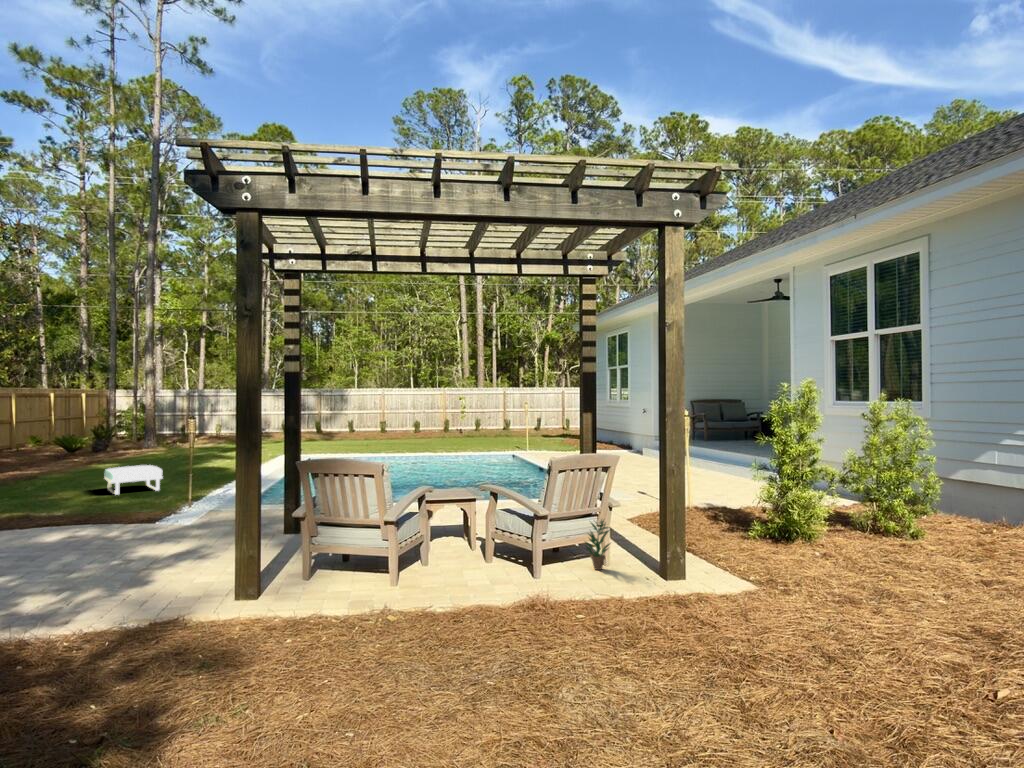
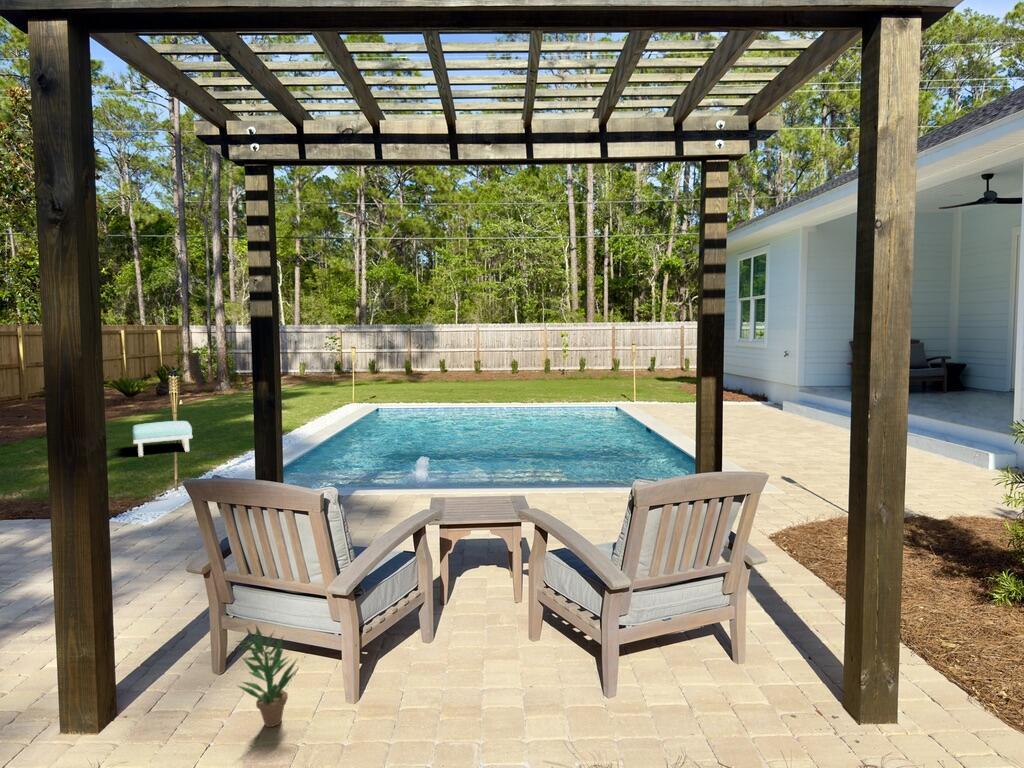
lounge chair: none [108,413,142,453] -> present [188,354,222,394]
potted plant: present [585,520,610,570] -> present [237,626,296,727]

